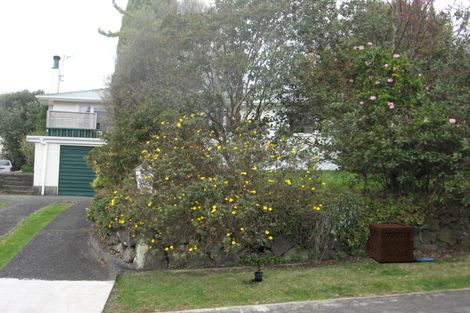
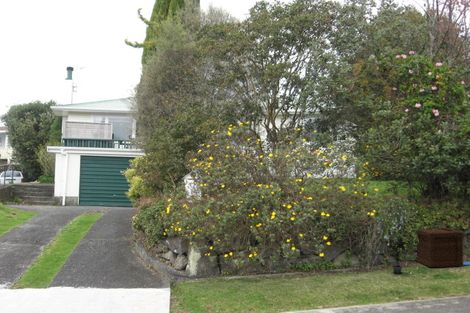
potted plant: present [252,241,269,281] -> present [390,238,410,274]

